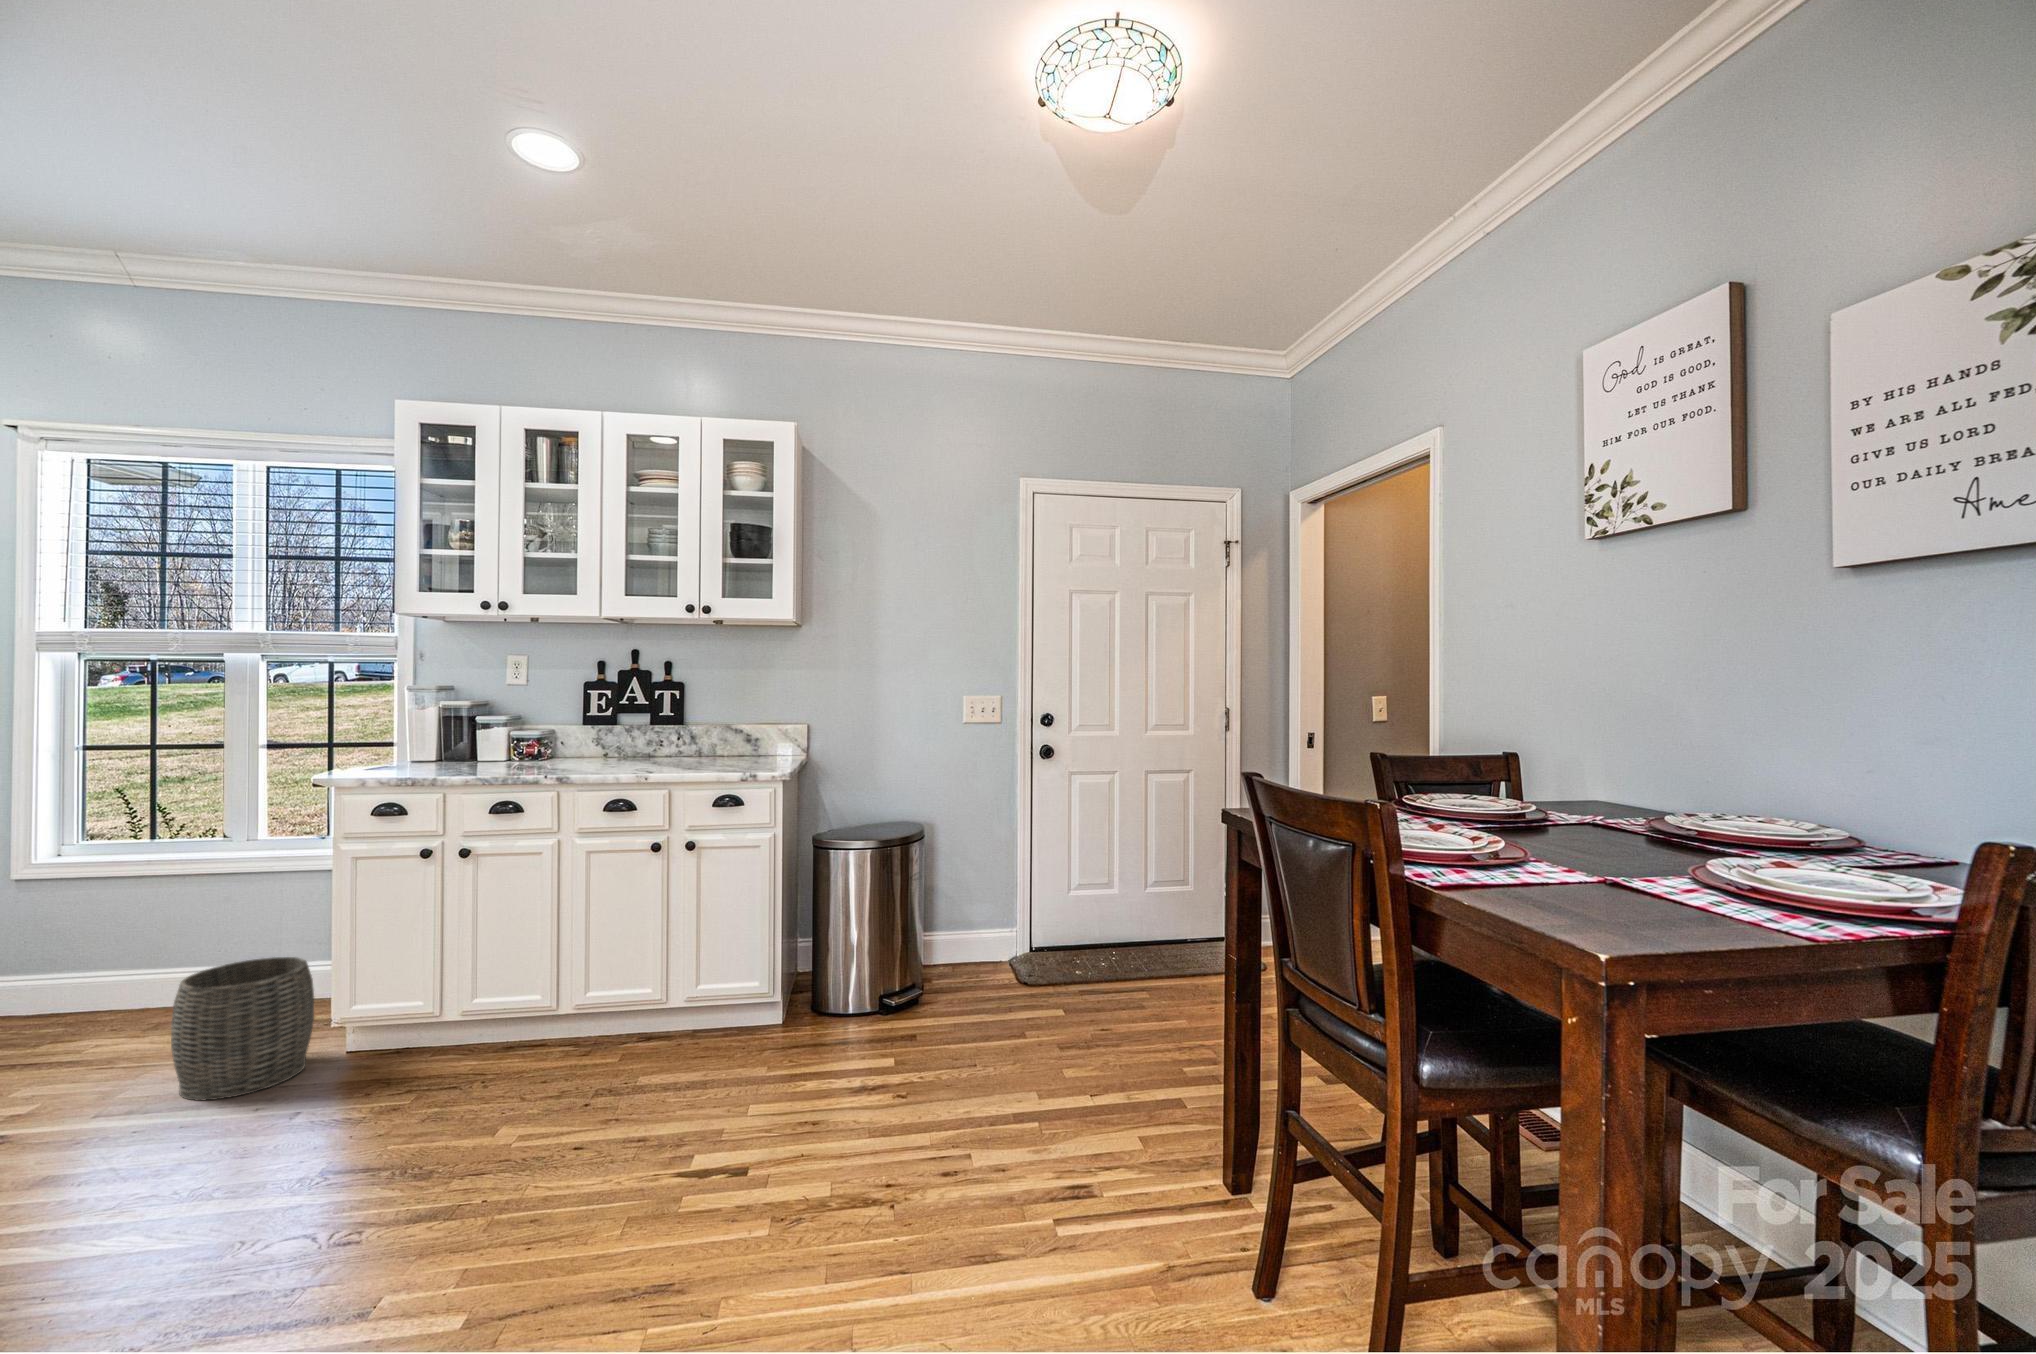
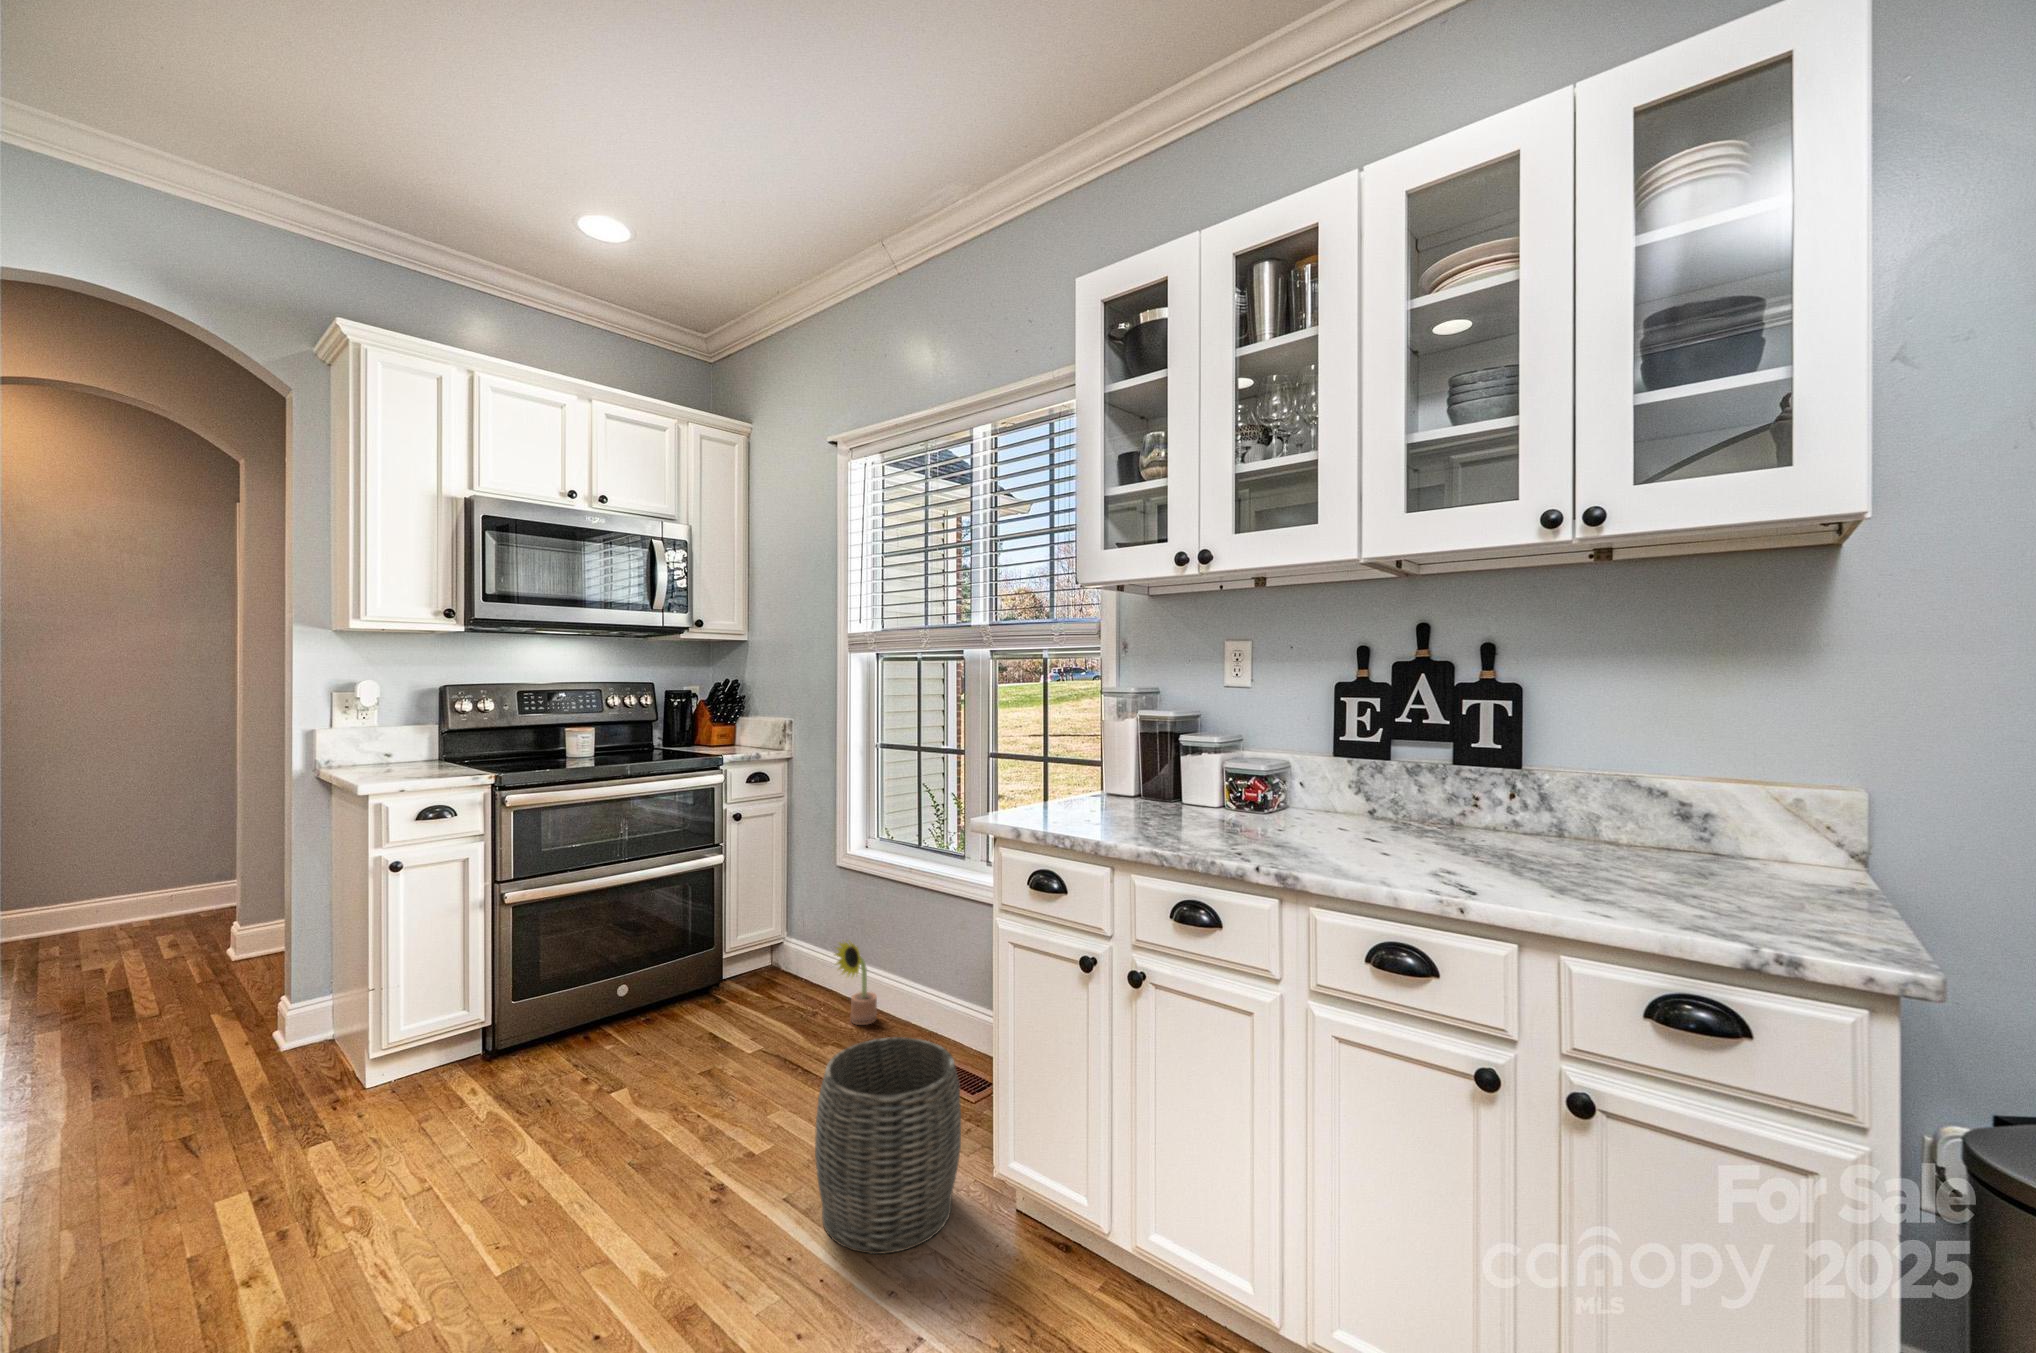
decorative plant: none [44,941,109,1025] -> present [835,942,877,1025]

